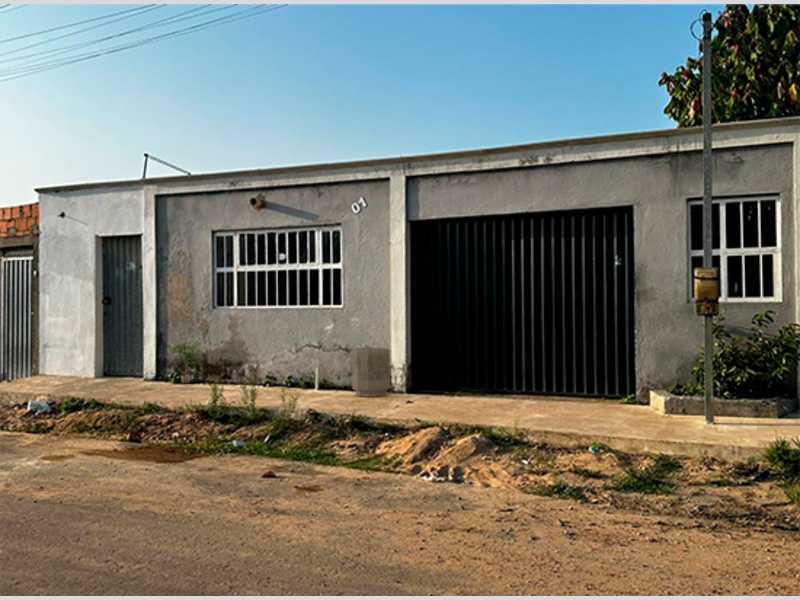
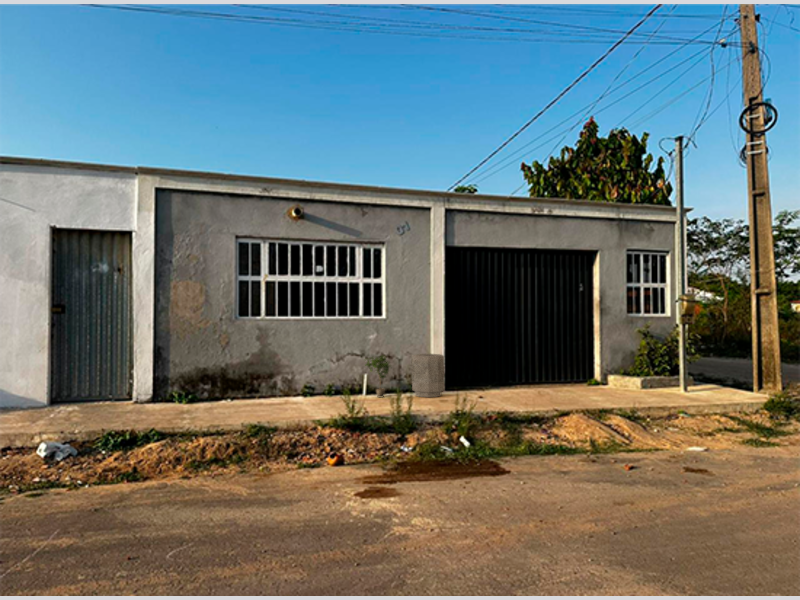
potted plant: present [171,343,200,384] -> present [365,355,391,397]

